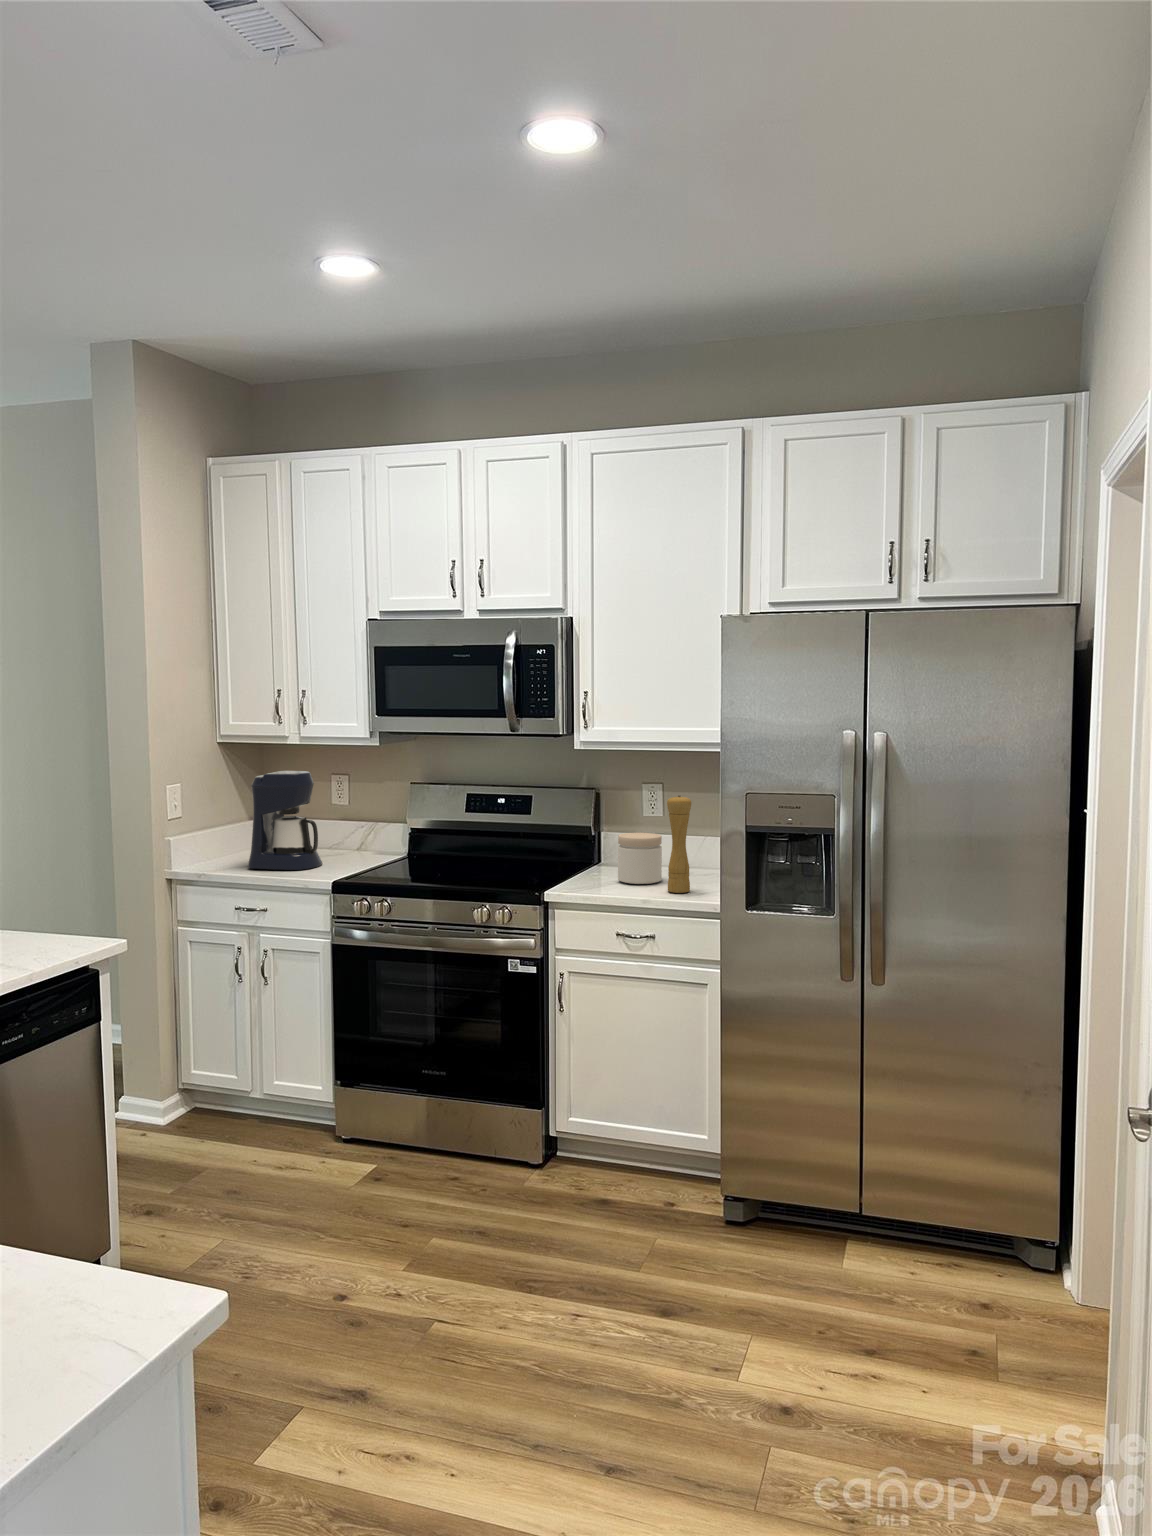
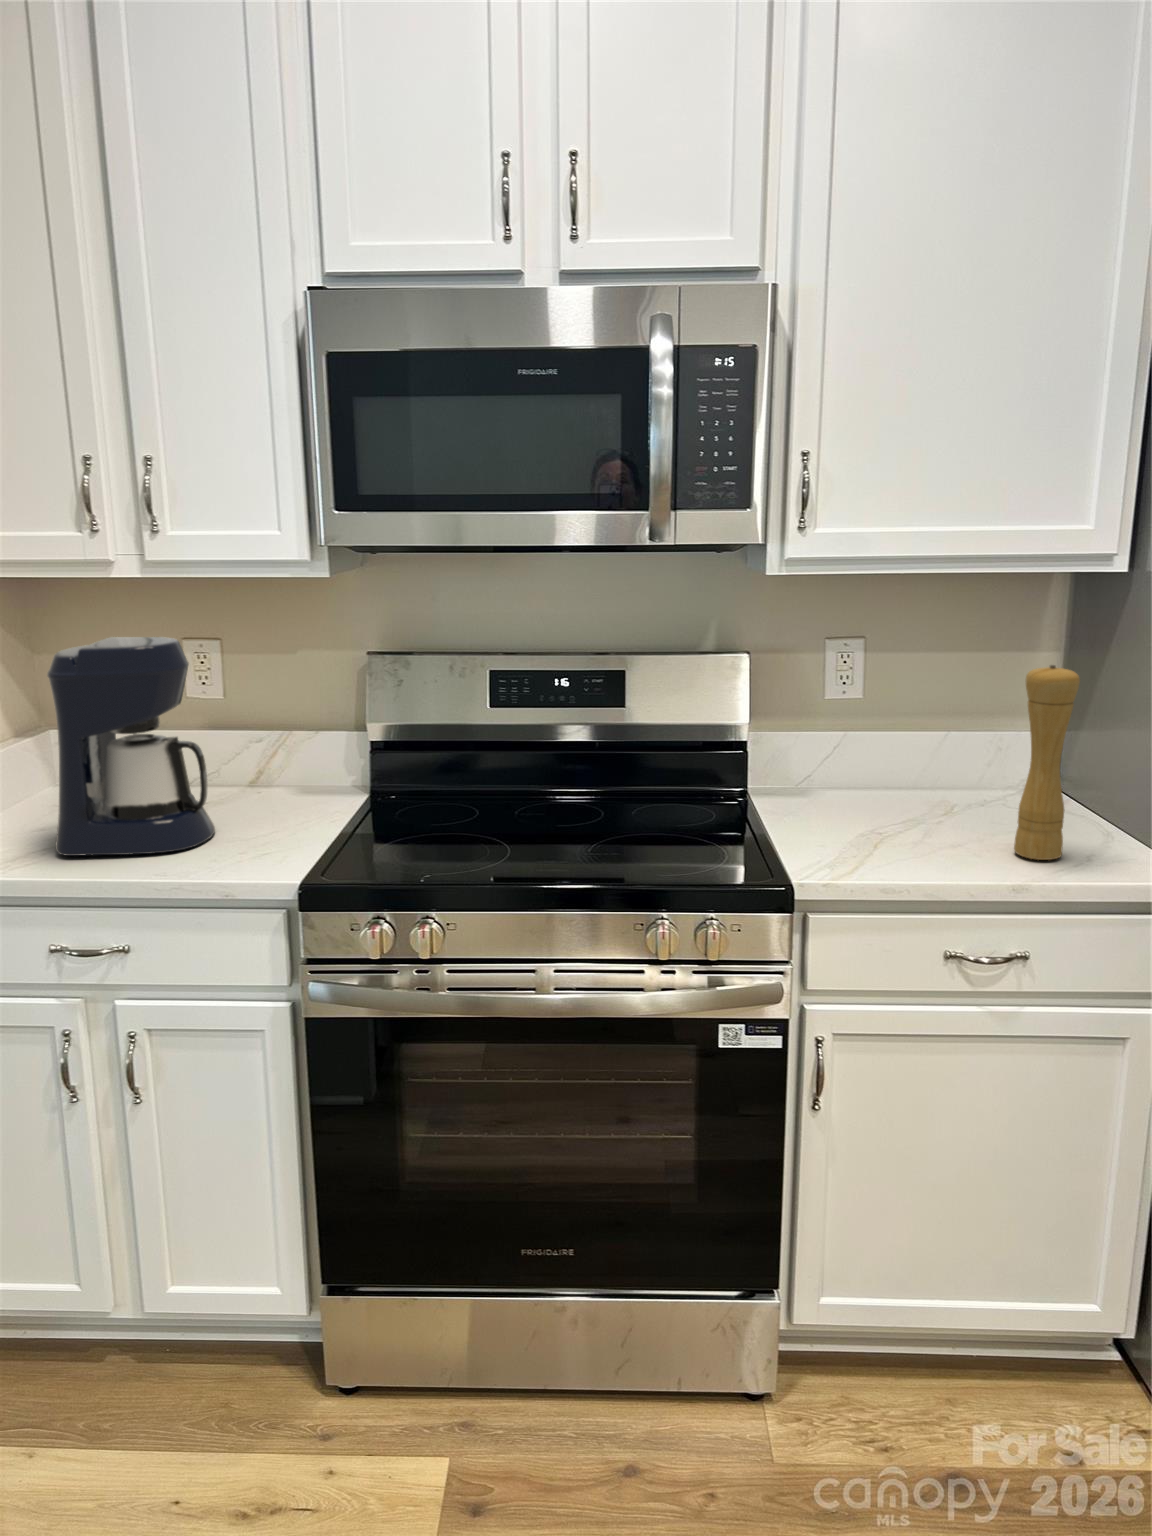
jar: present [618,833,662,884] -> none [869,735,961,839]

